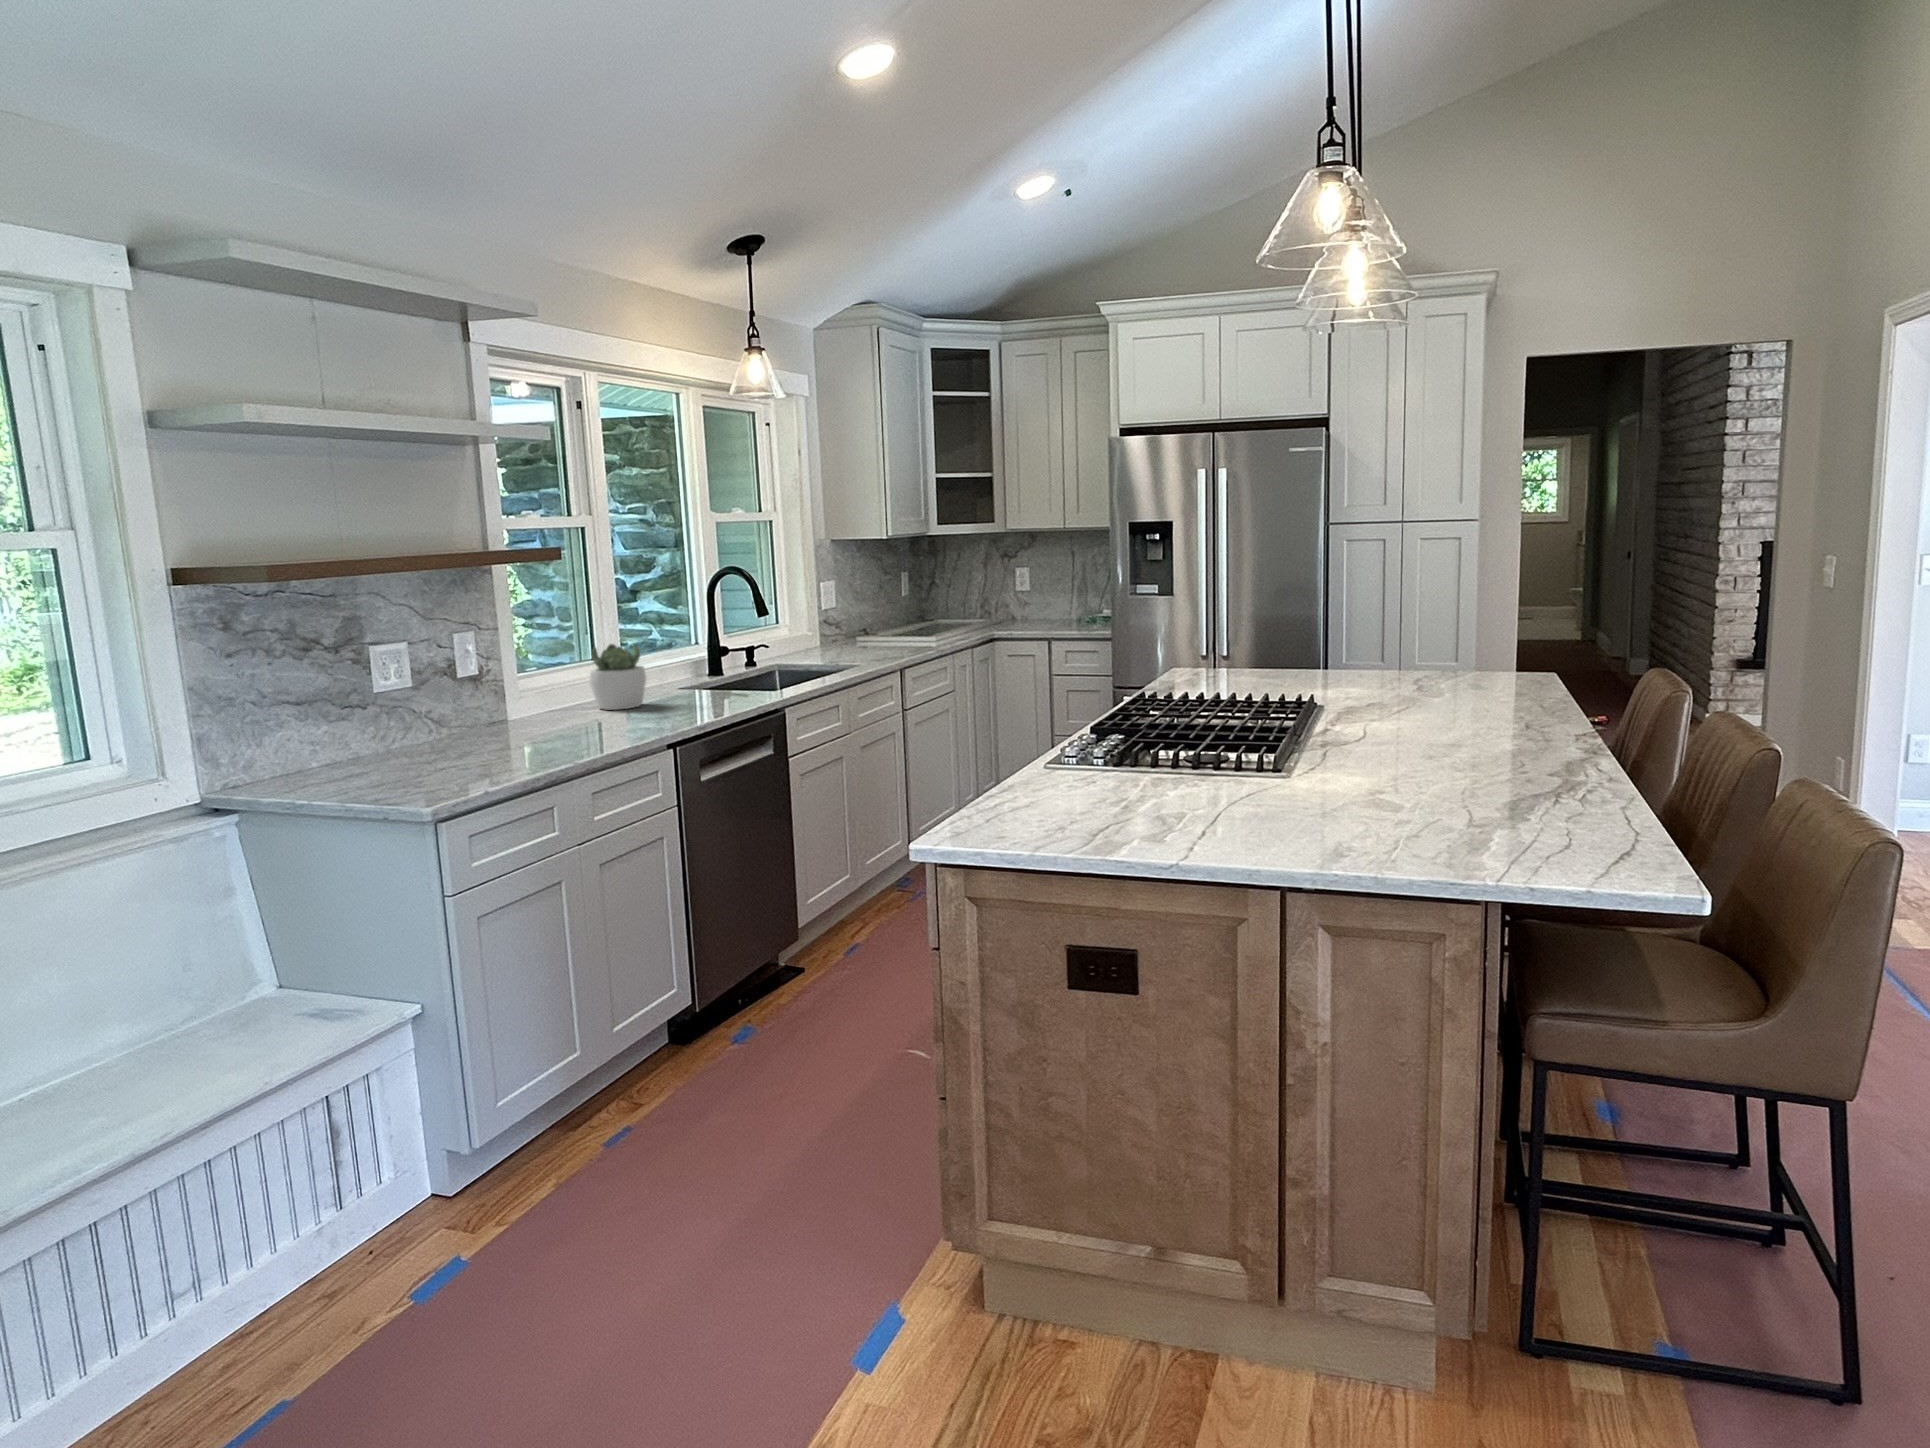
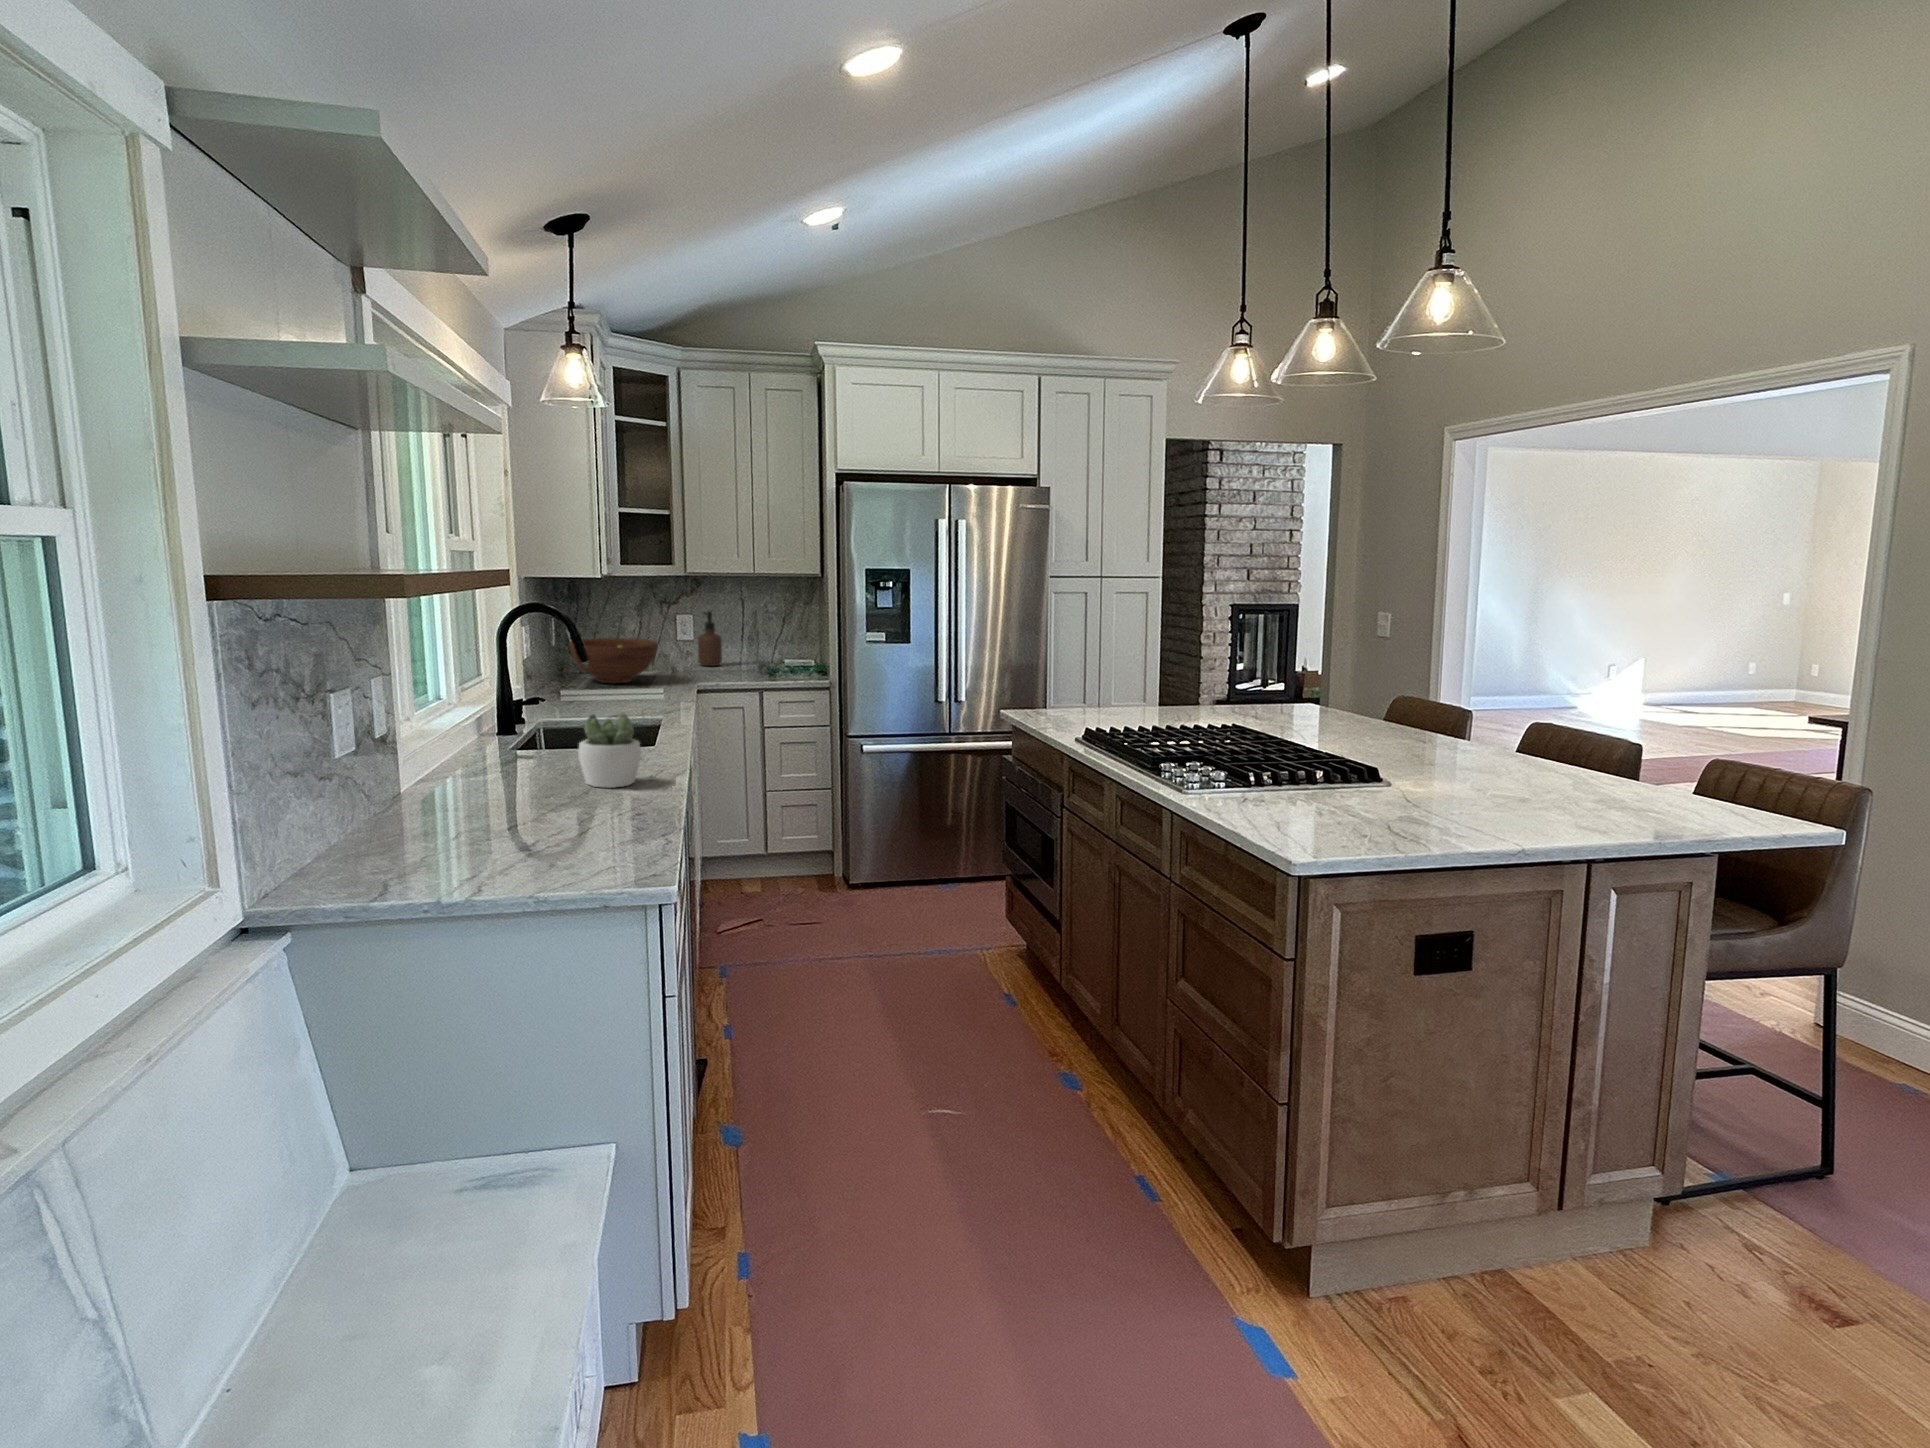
soap dispenser: none [1041,569,1064,621] -> present [698,611,722,666]
fruit bowl: none [878,594,956,634] -> present [568,638,658,683]

